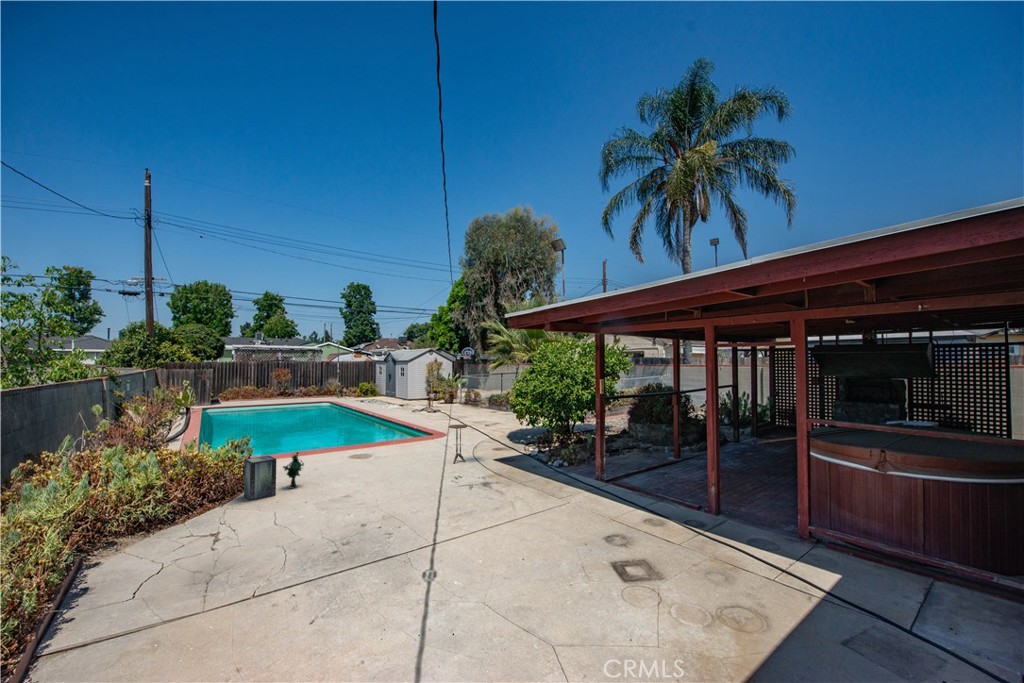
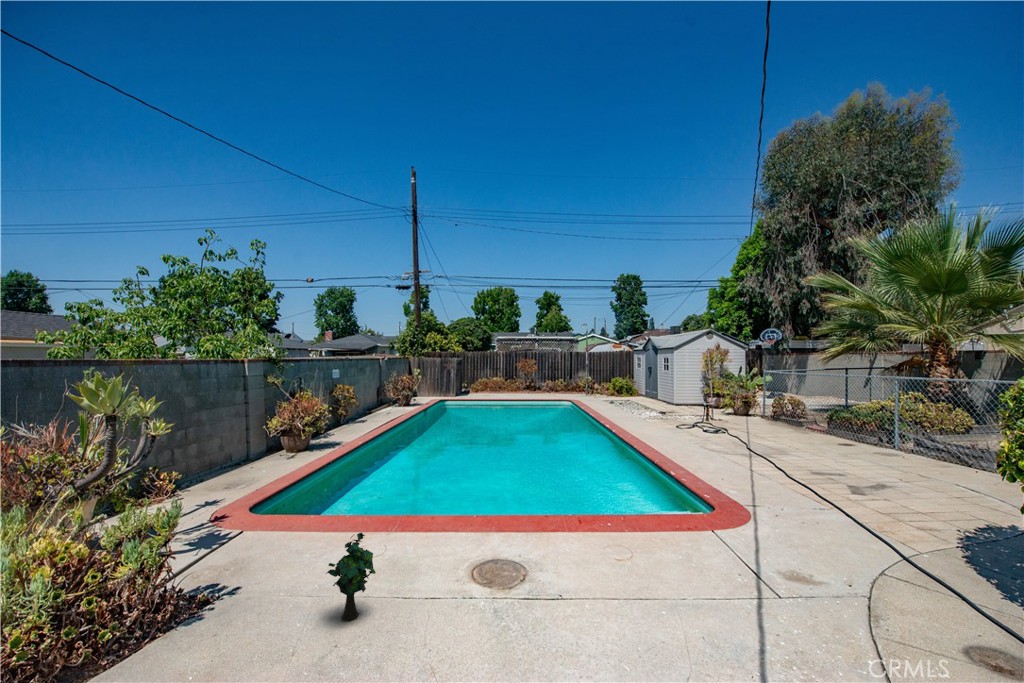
side table: present [449,425,467,464] -> none [756,505,824,634]
storage box: present [244,456,276,501] -> none [227,533,302,654]

